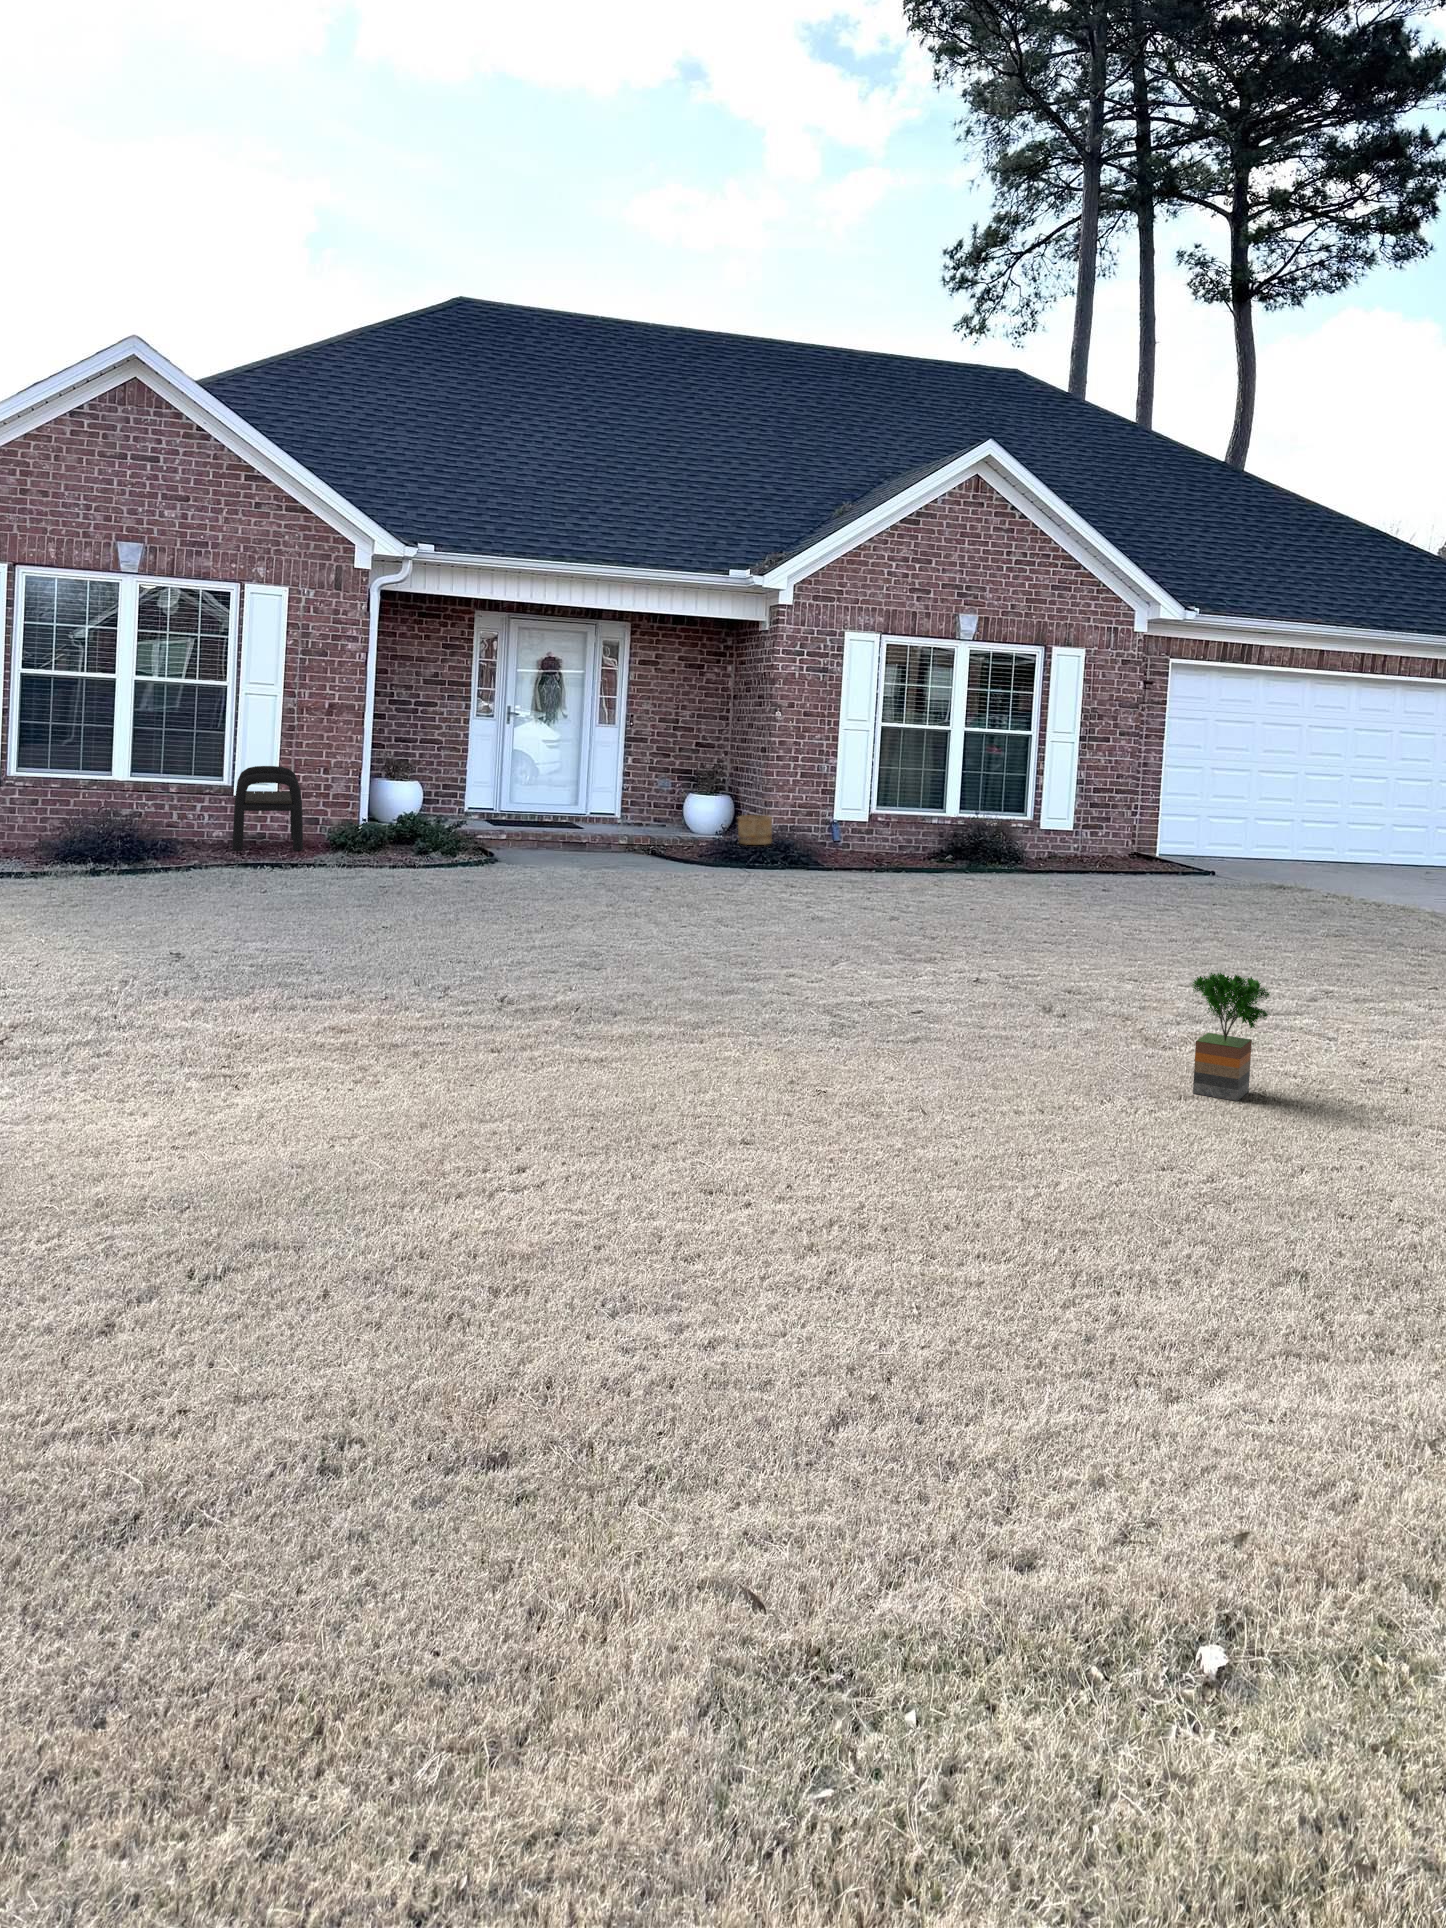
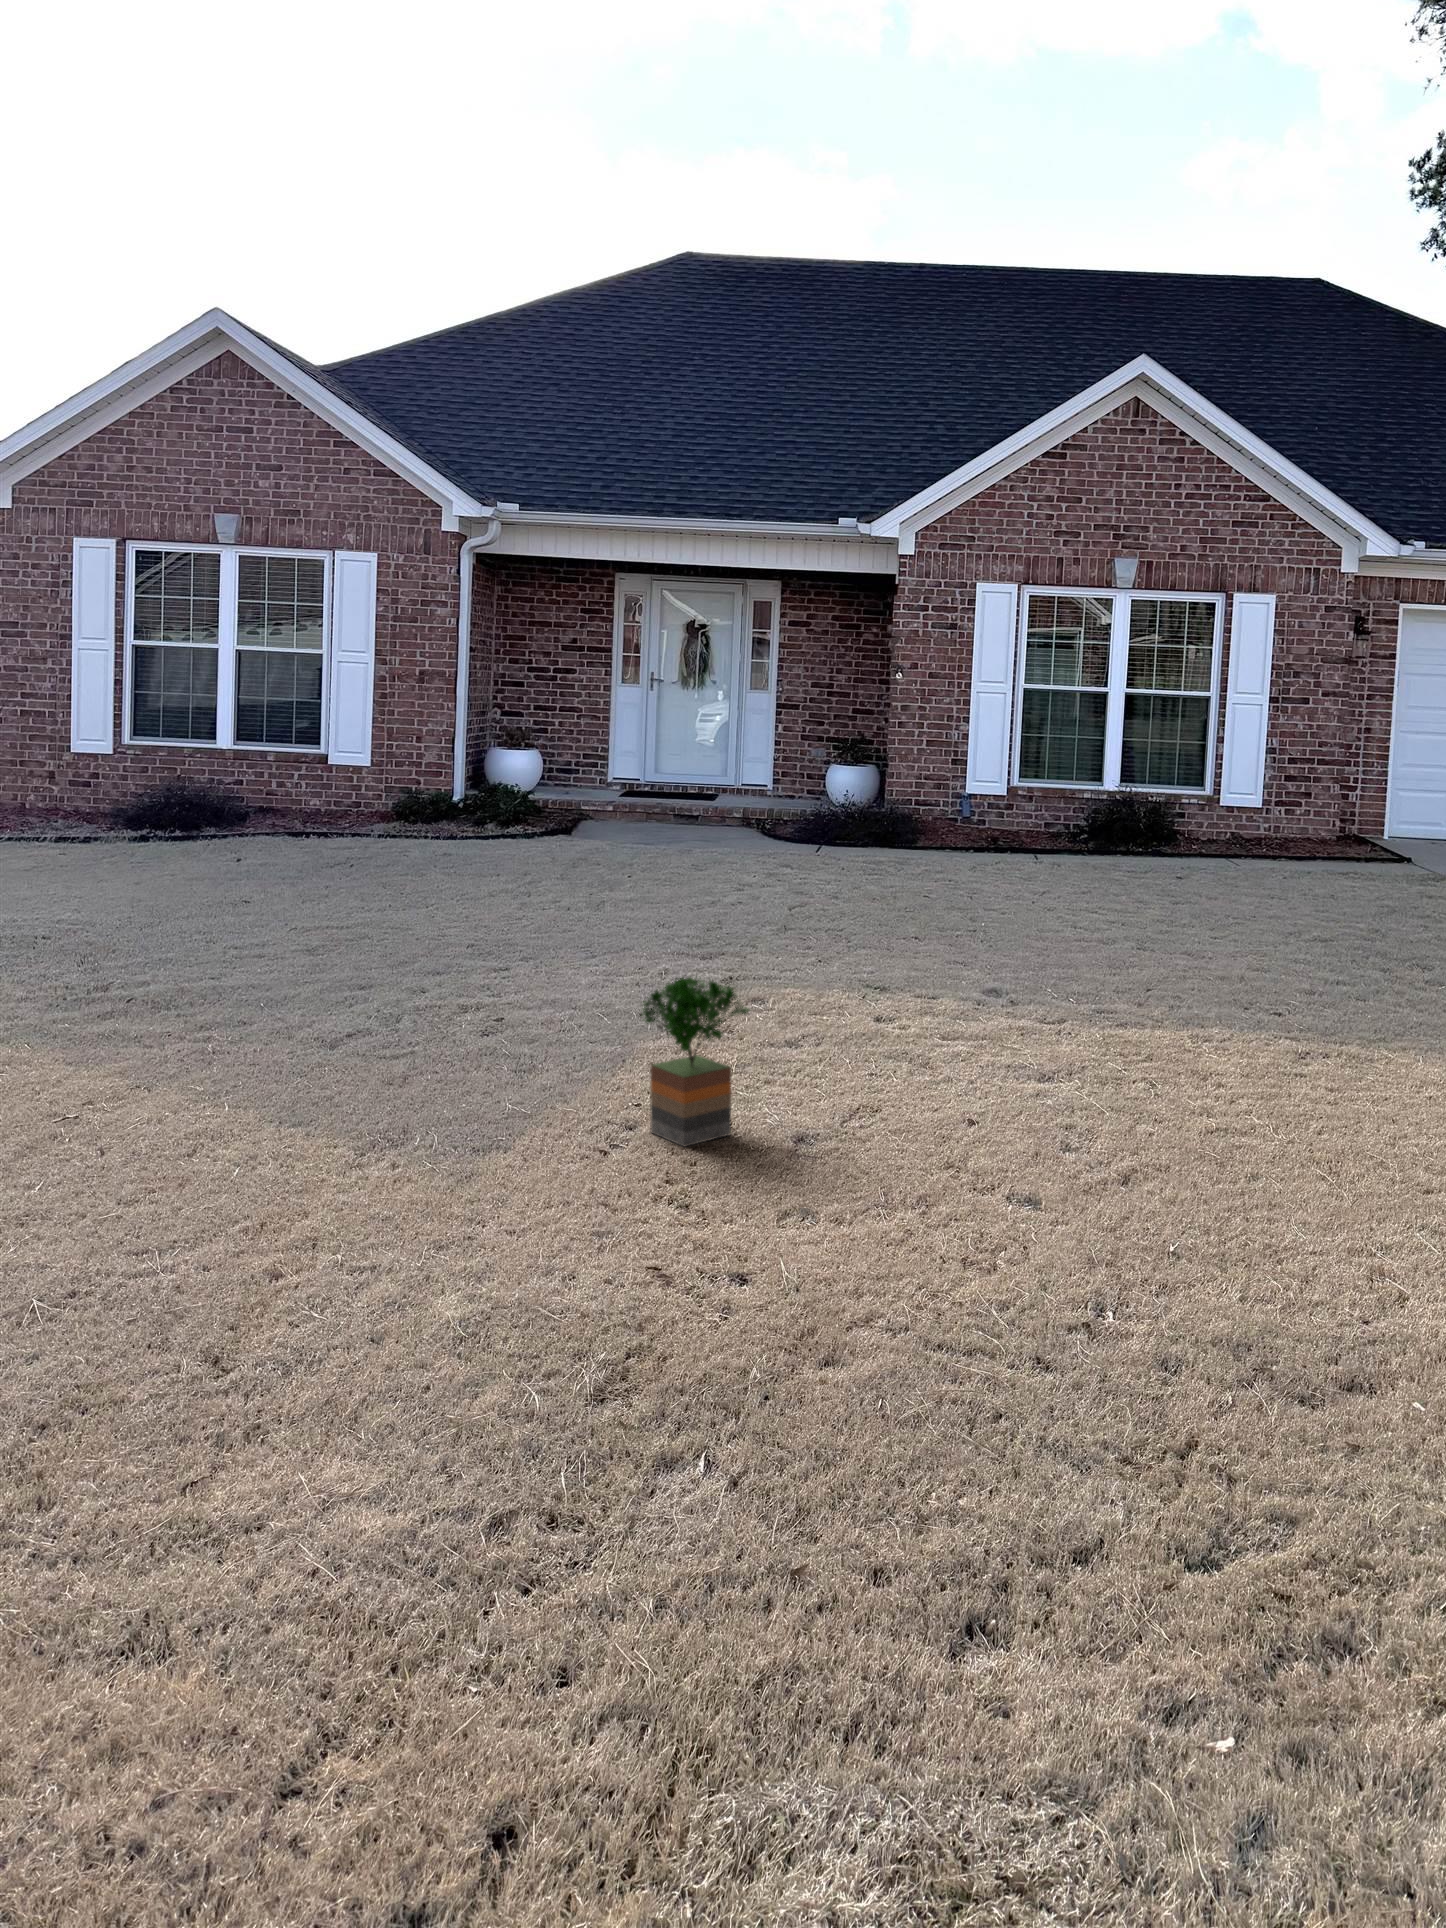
bench: present [232,766,303,851] -> none [297,735,393,820]
wooden bucket: present [738,815,772,845] -> none [854,788,894,821]

